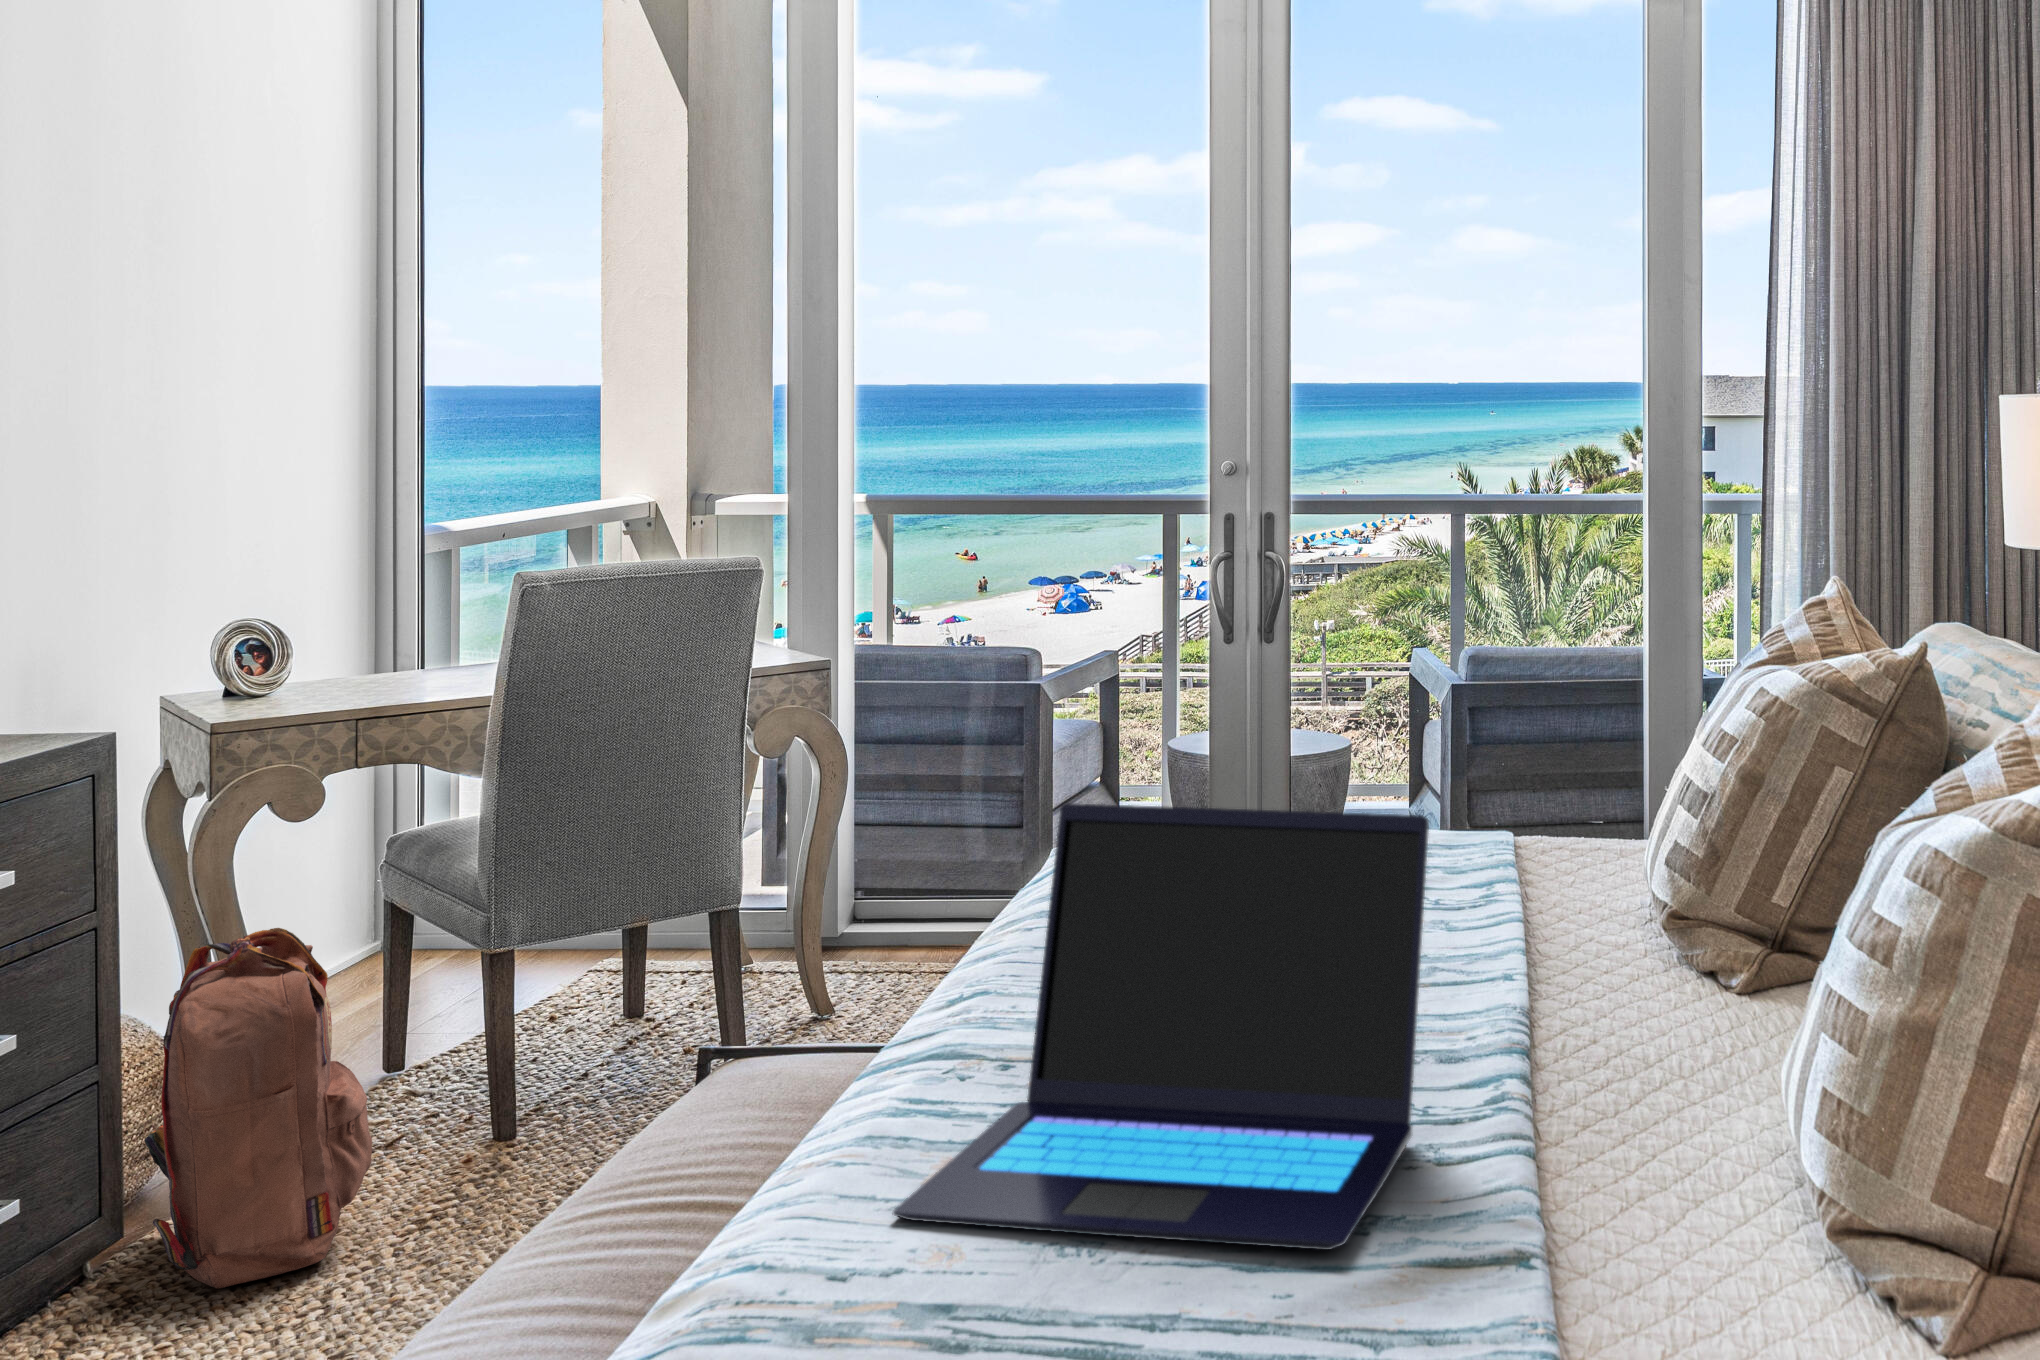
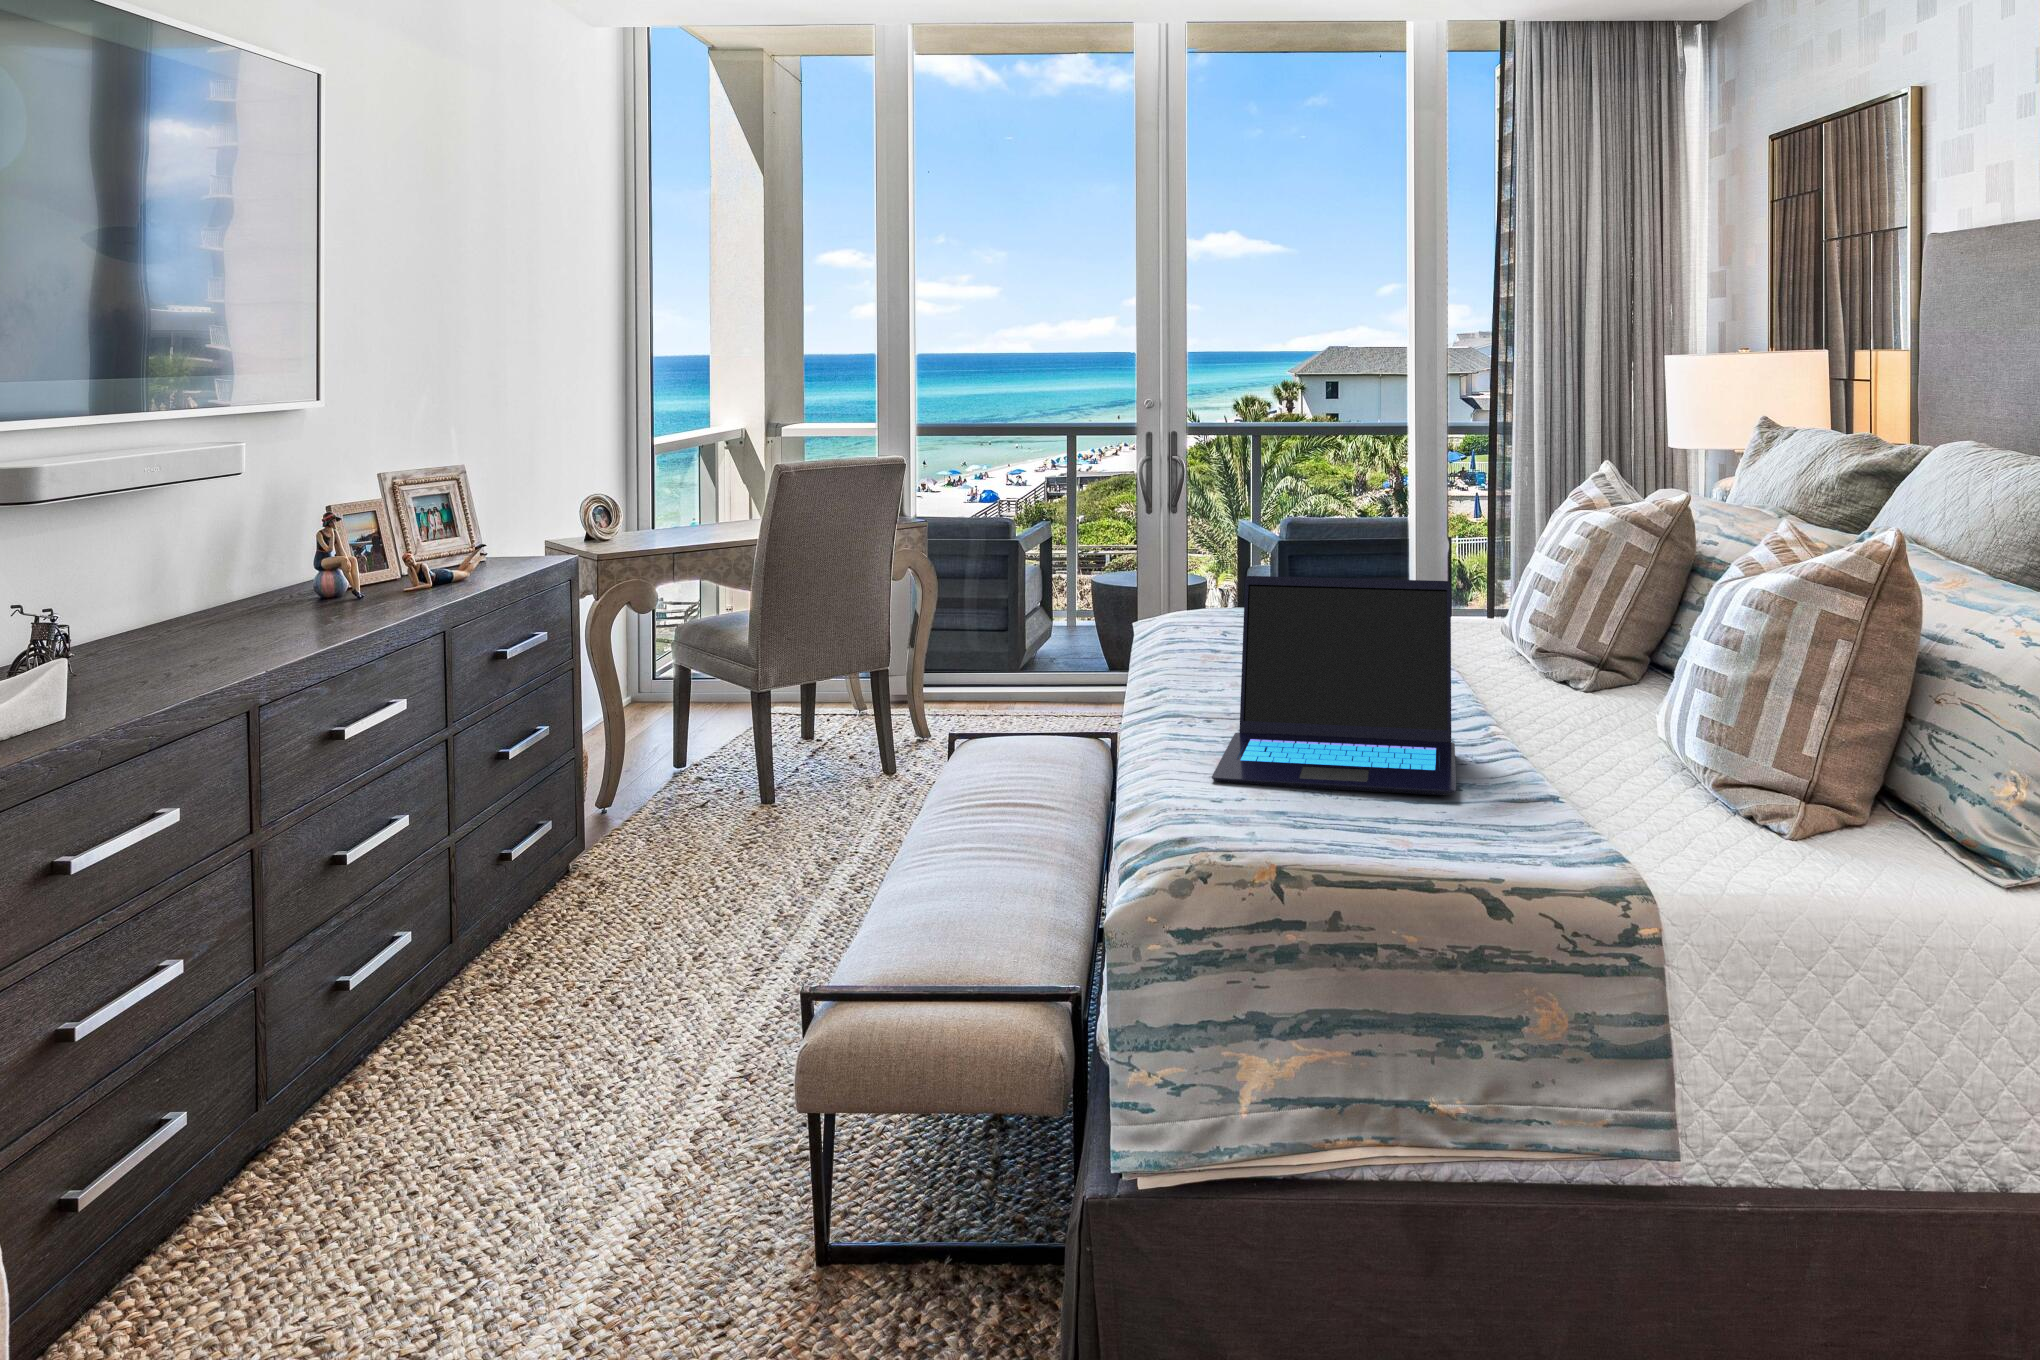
backpack: present [144,928,372,1288] -> none [611,666,741,867]

